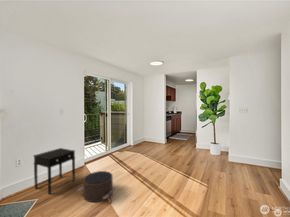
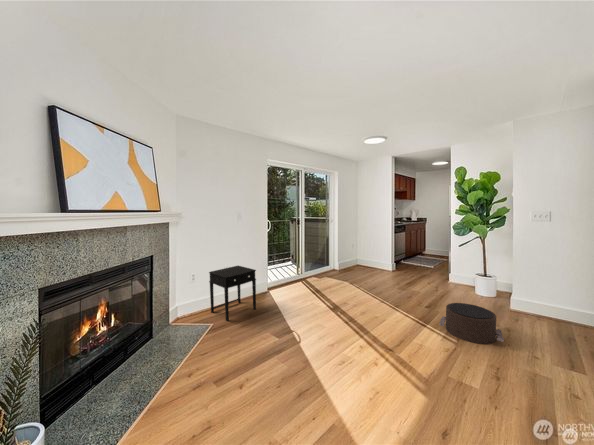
pouf: present [77,171,115,202] -> present [439,303,504,344]

